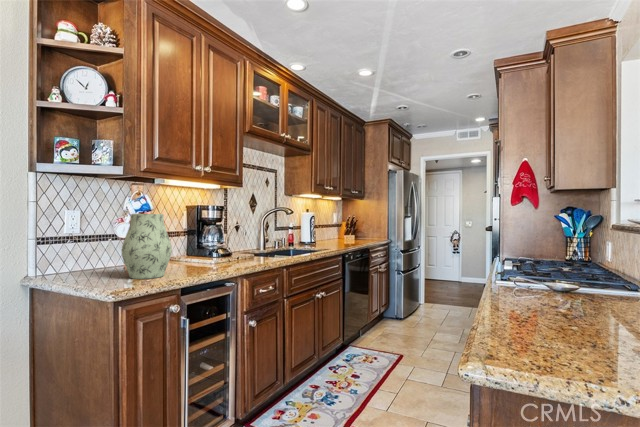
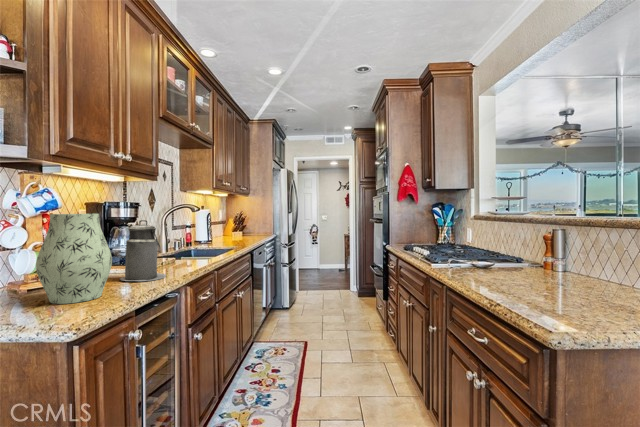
canister: none [192,220,227,270] -> present [120,220,166,281]

